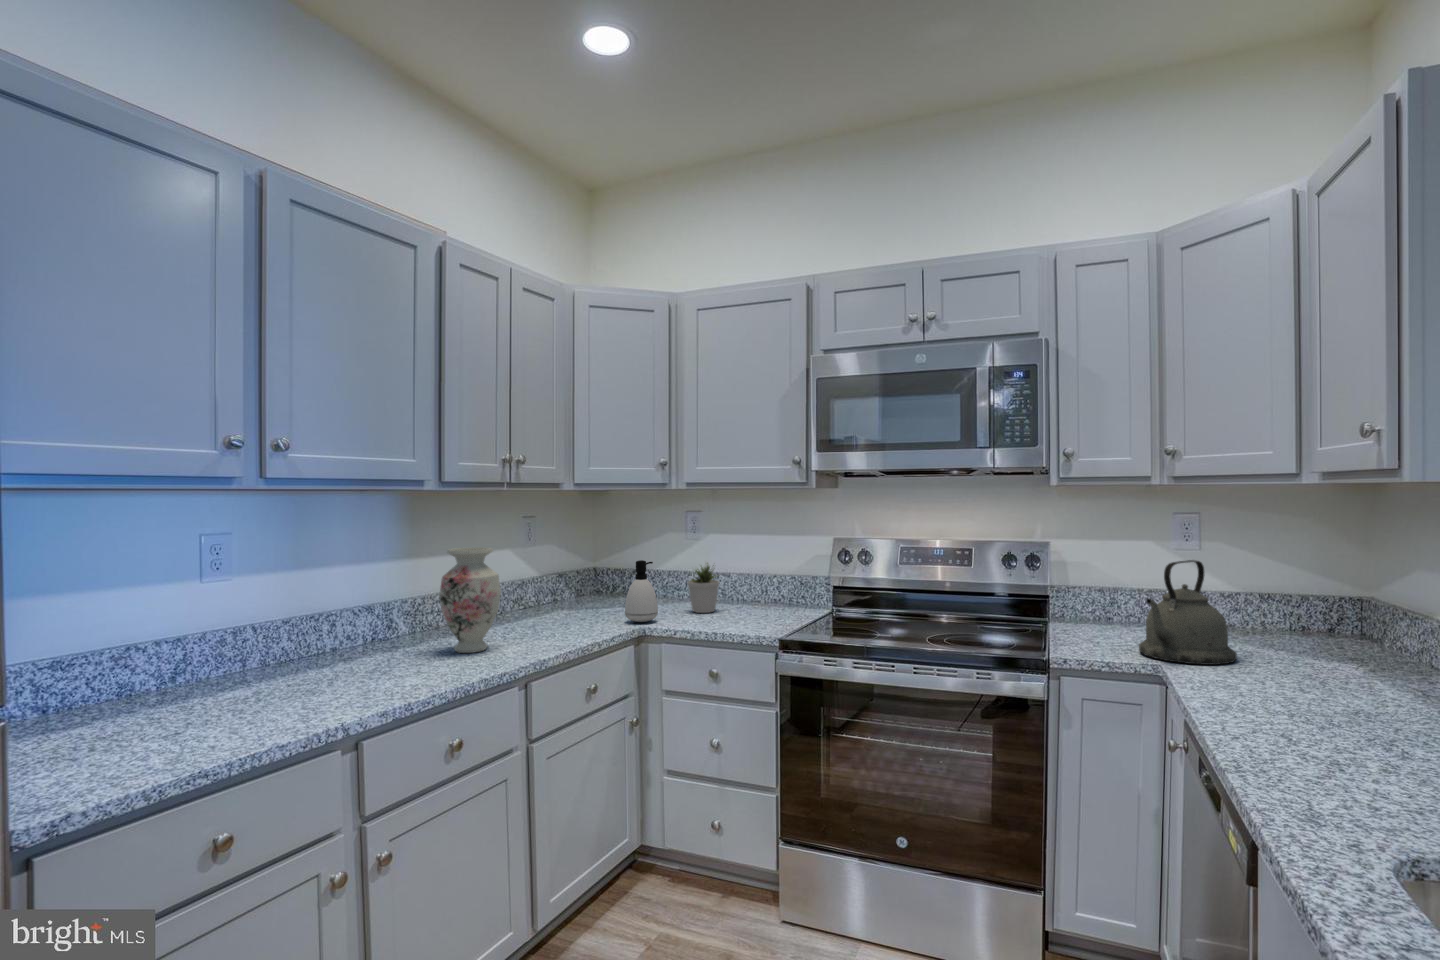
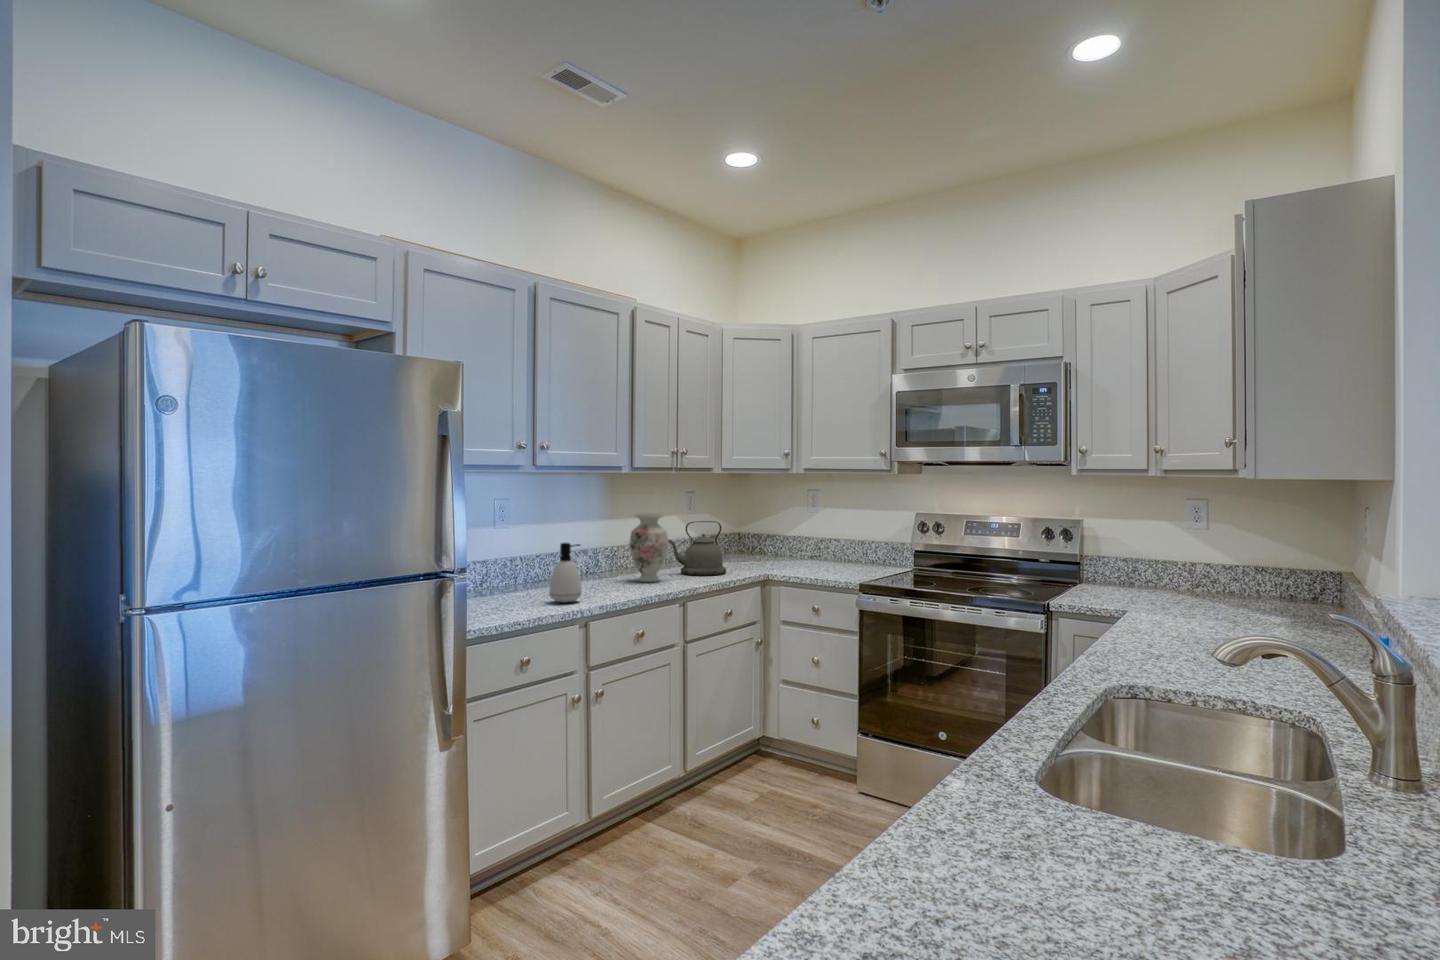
soap dispenser: present [625,560,658,622] -> present [549,543,582,602]
kettle: present [1139,560,1237,665] -> present [668,521,726,576]
potted plant: present [687,563,719,613] -> none [803,529,829,568]

